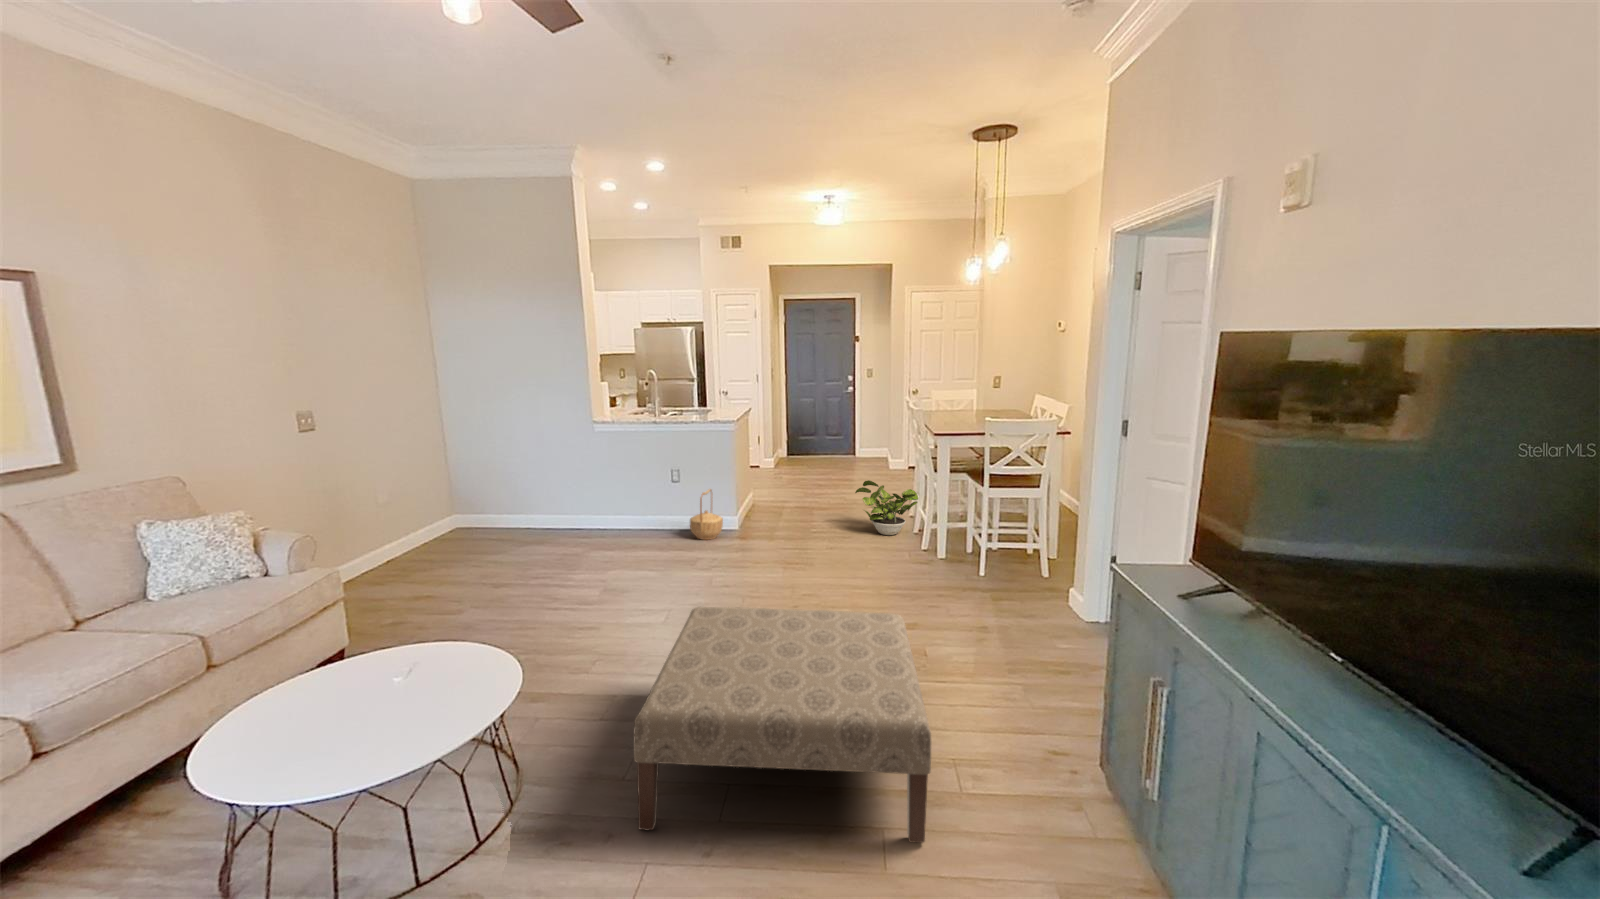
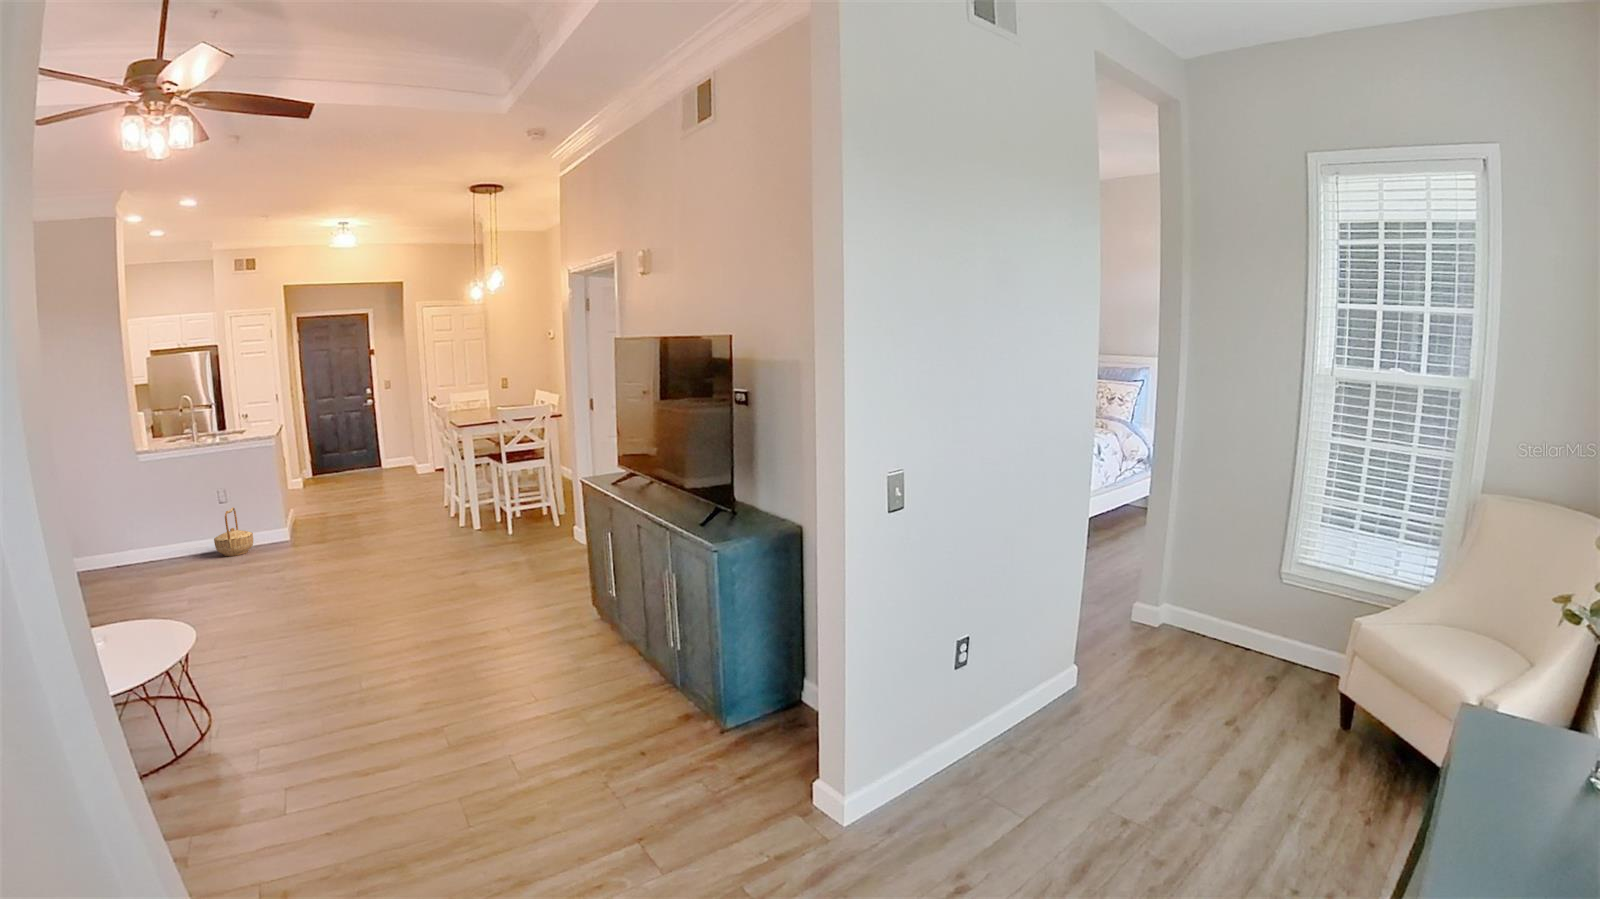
potted plant: present [855,480,918,535] -> none [389,478,450,521]
ottoman: present [634,607,931,843] -> none [246,550,471,712]

